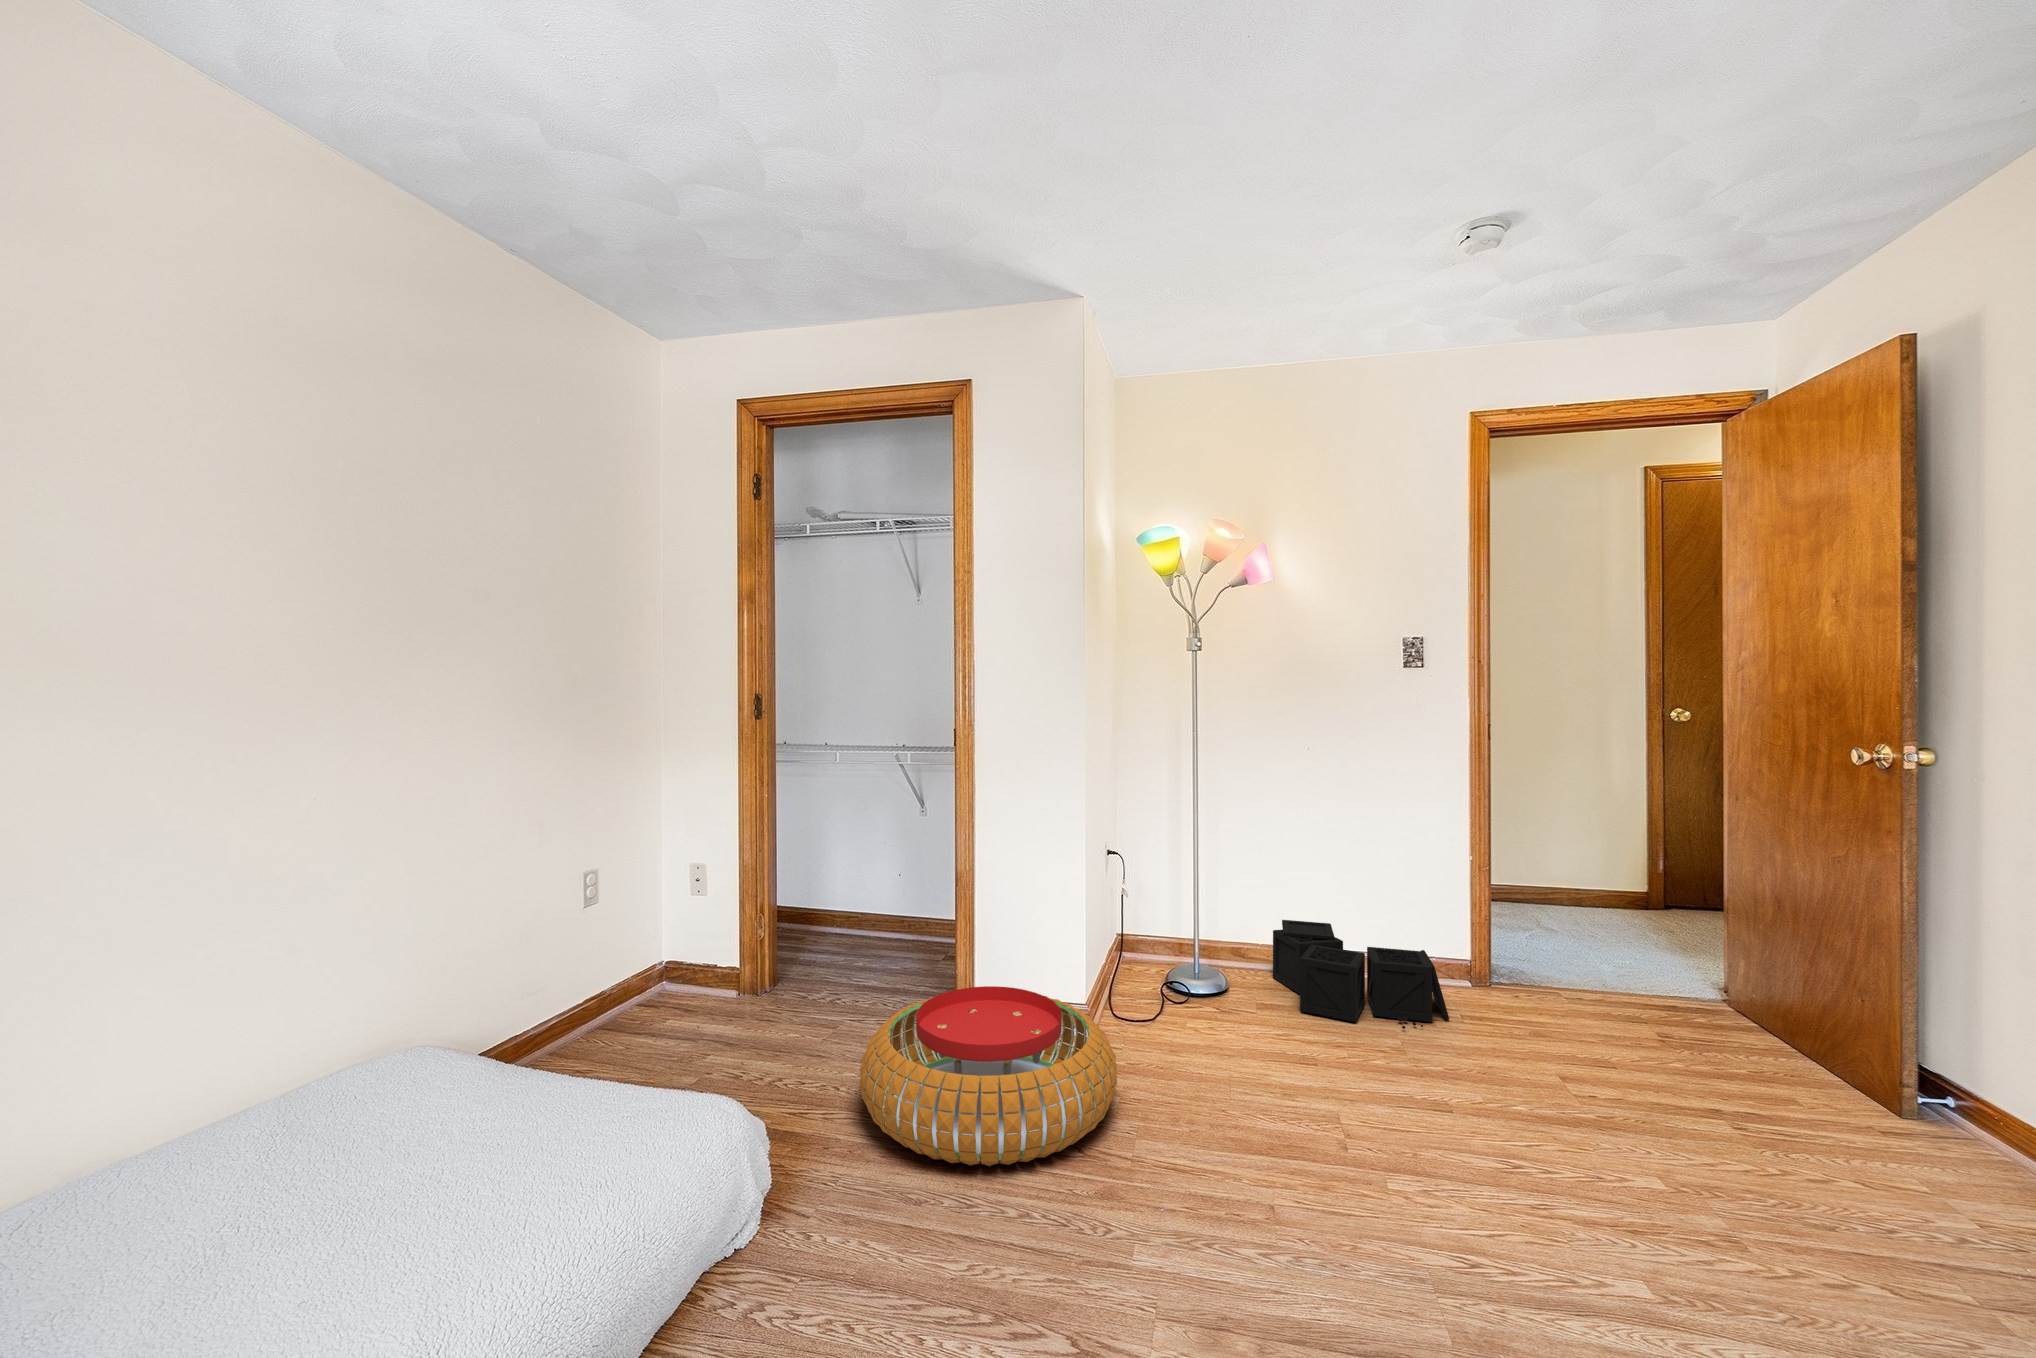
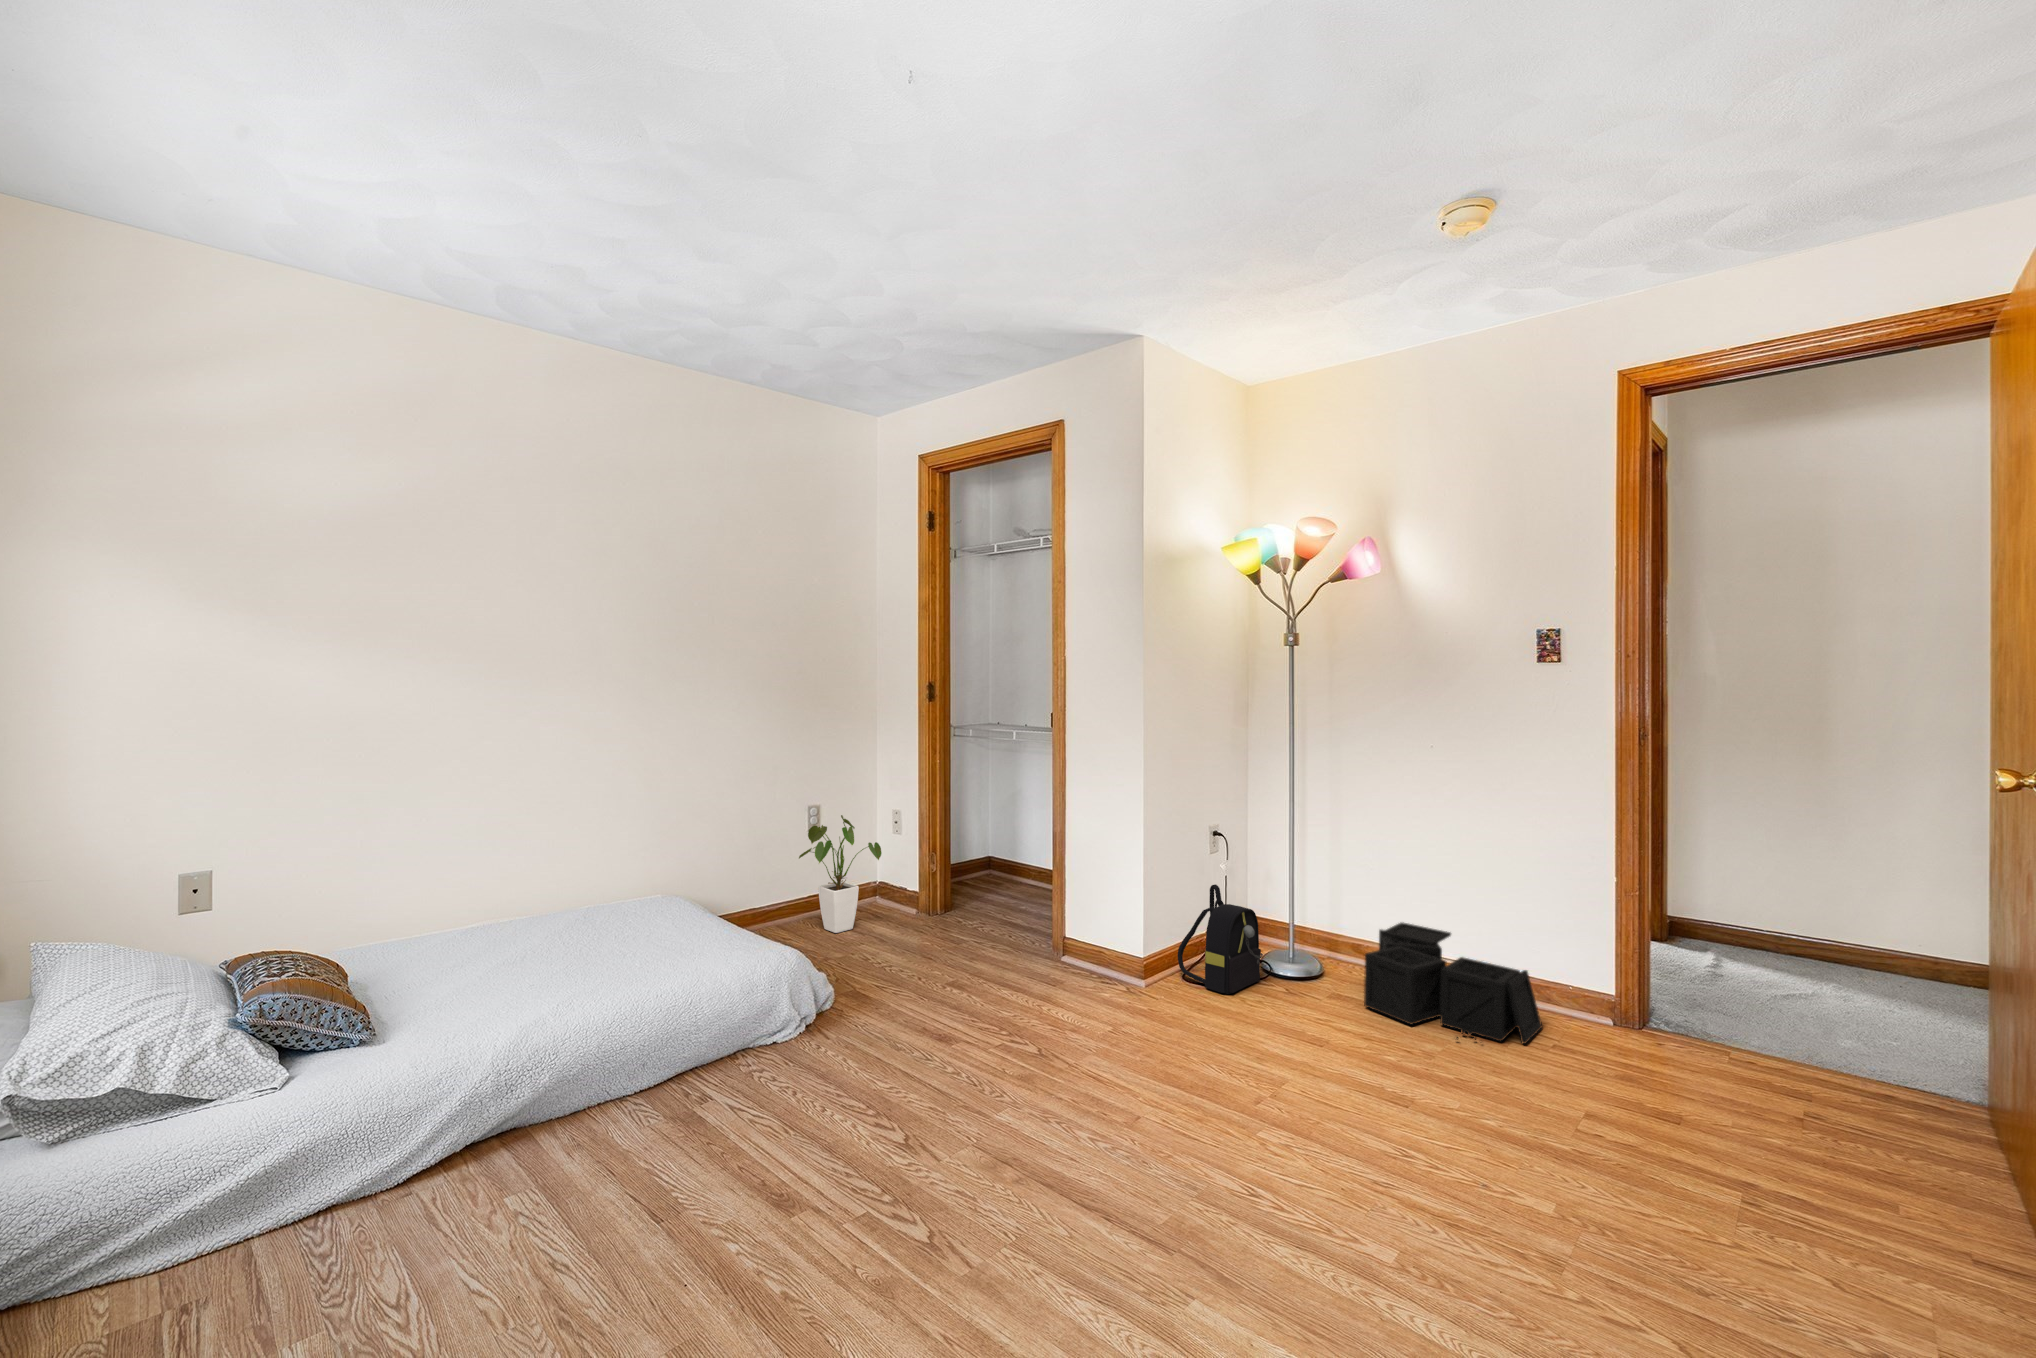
house plant: none [582,879,715,1045] -> present [799,815,882,933]
backpack: none [1108,908,1196,1026] -> present [1178,884,1263,994]
pouf: present [860,986,1117,1166] -> none [905,920,1110,1047]

